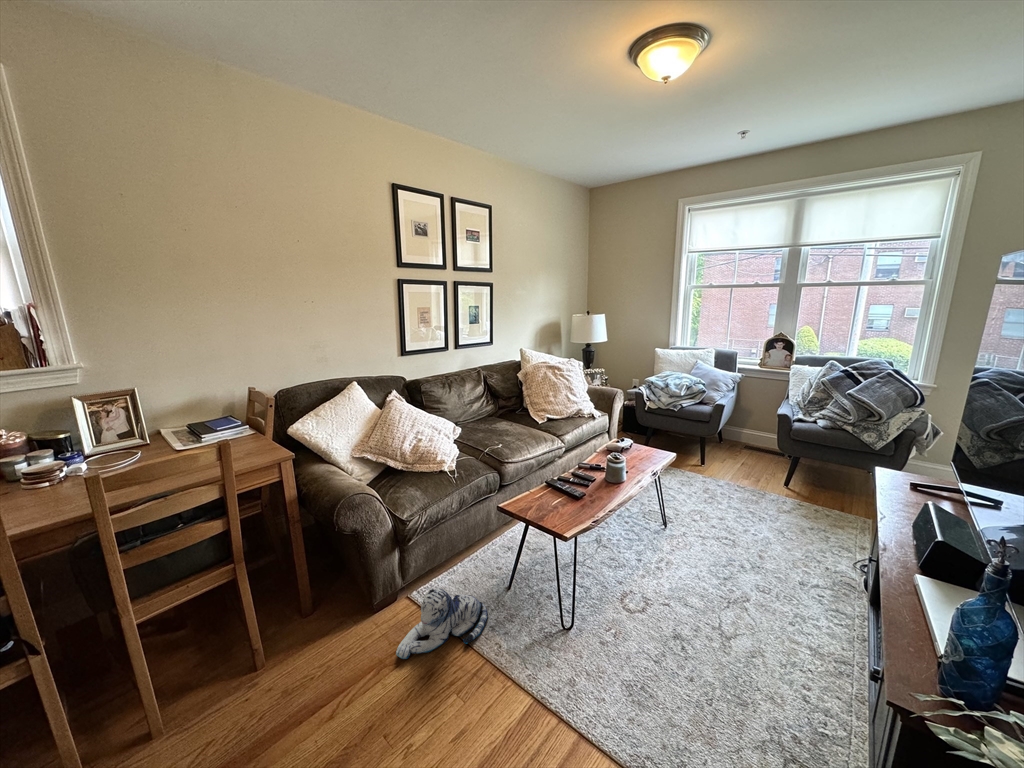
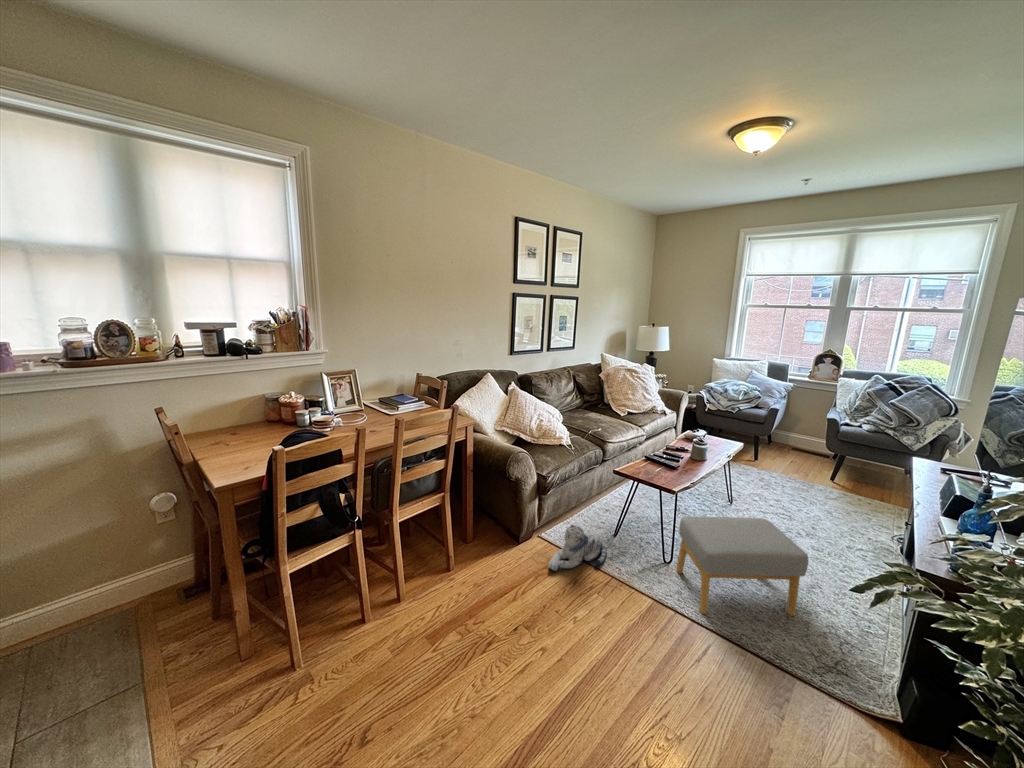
footstool: none [574,565,739,722] -> present [676,516,809,616]

